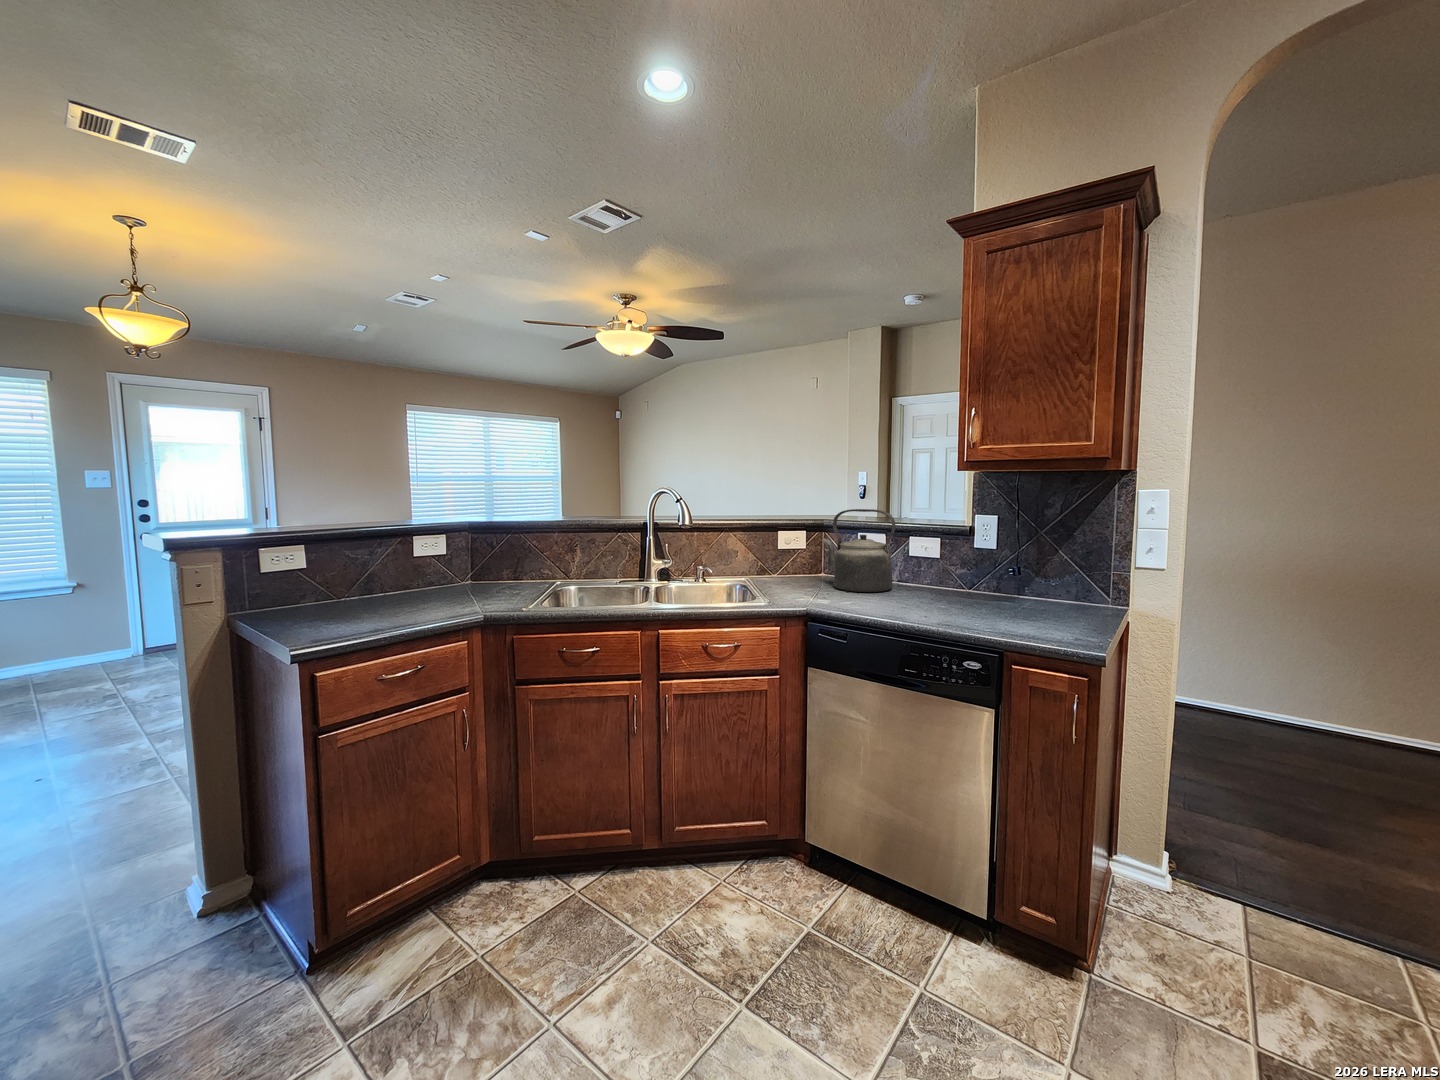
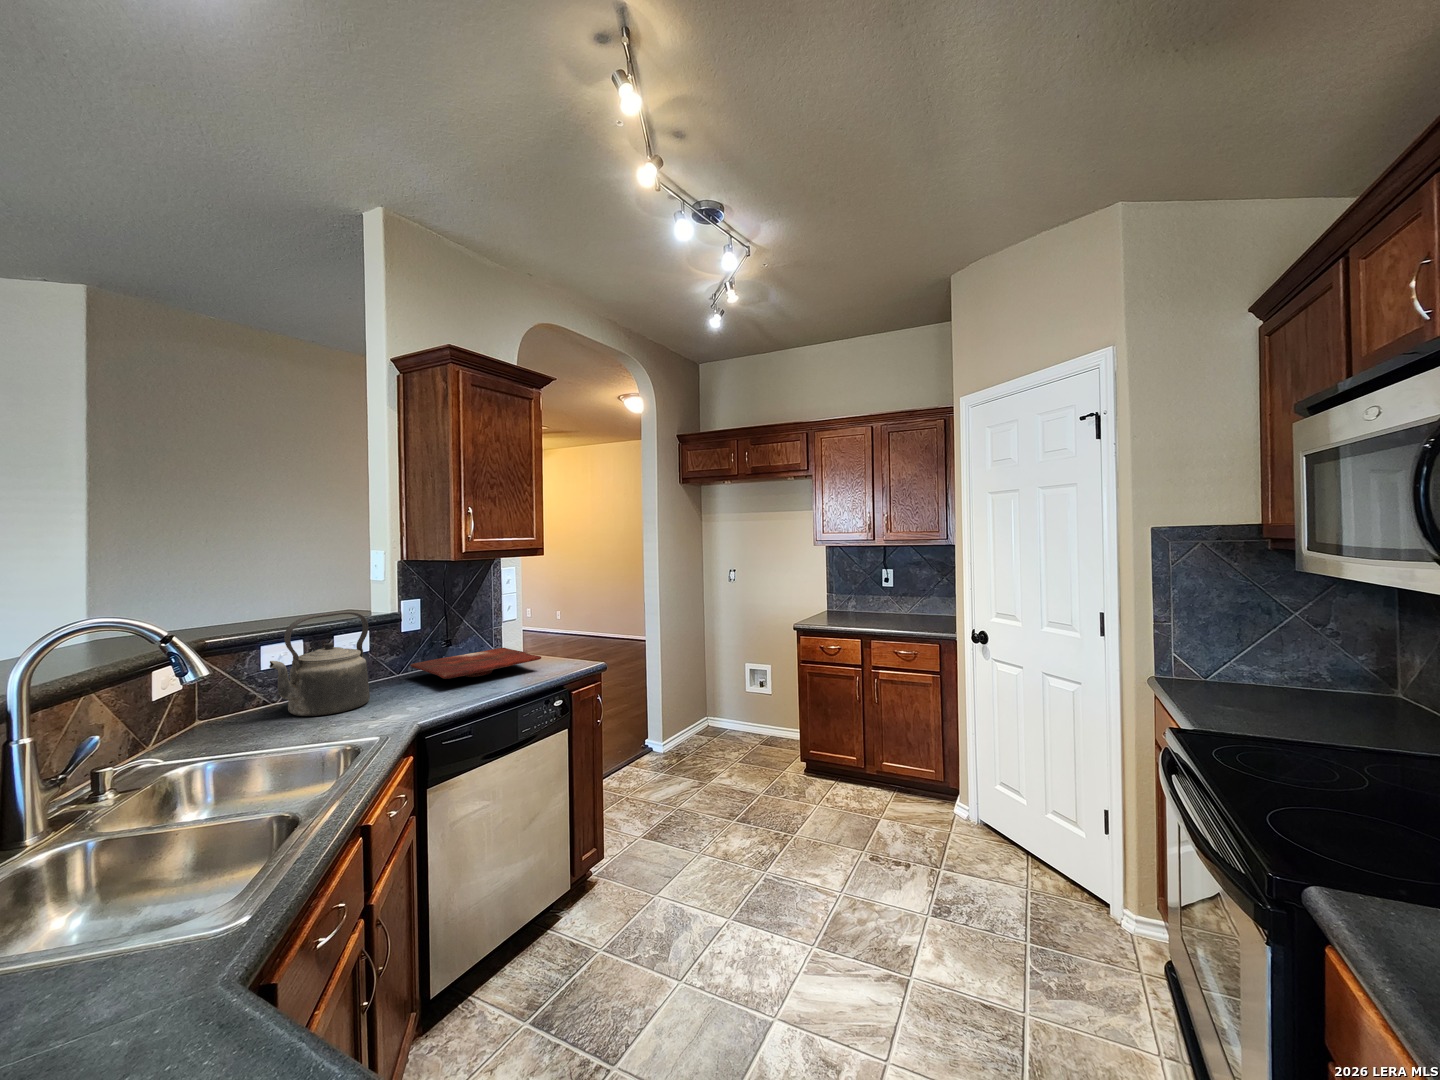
cutting board: none [921,579,1085,610] -> present [410,648,541,679]

